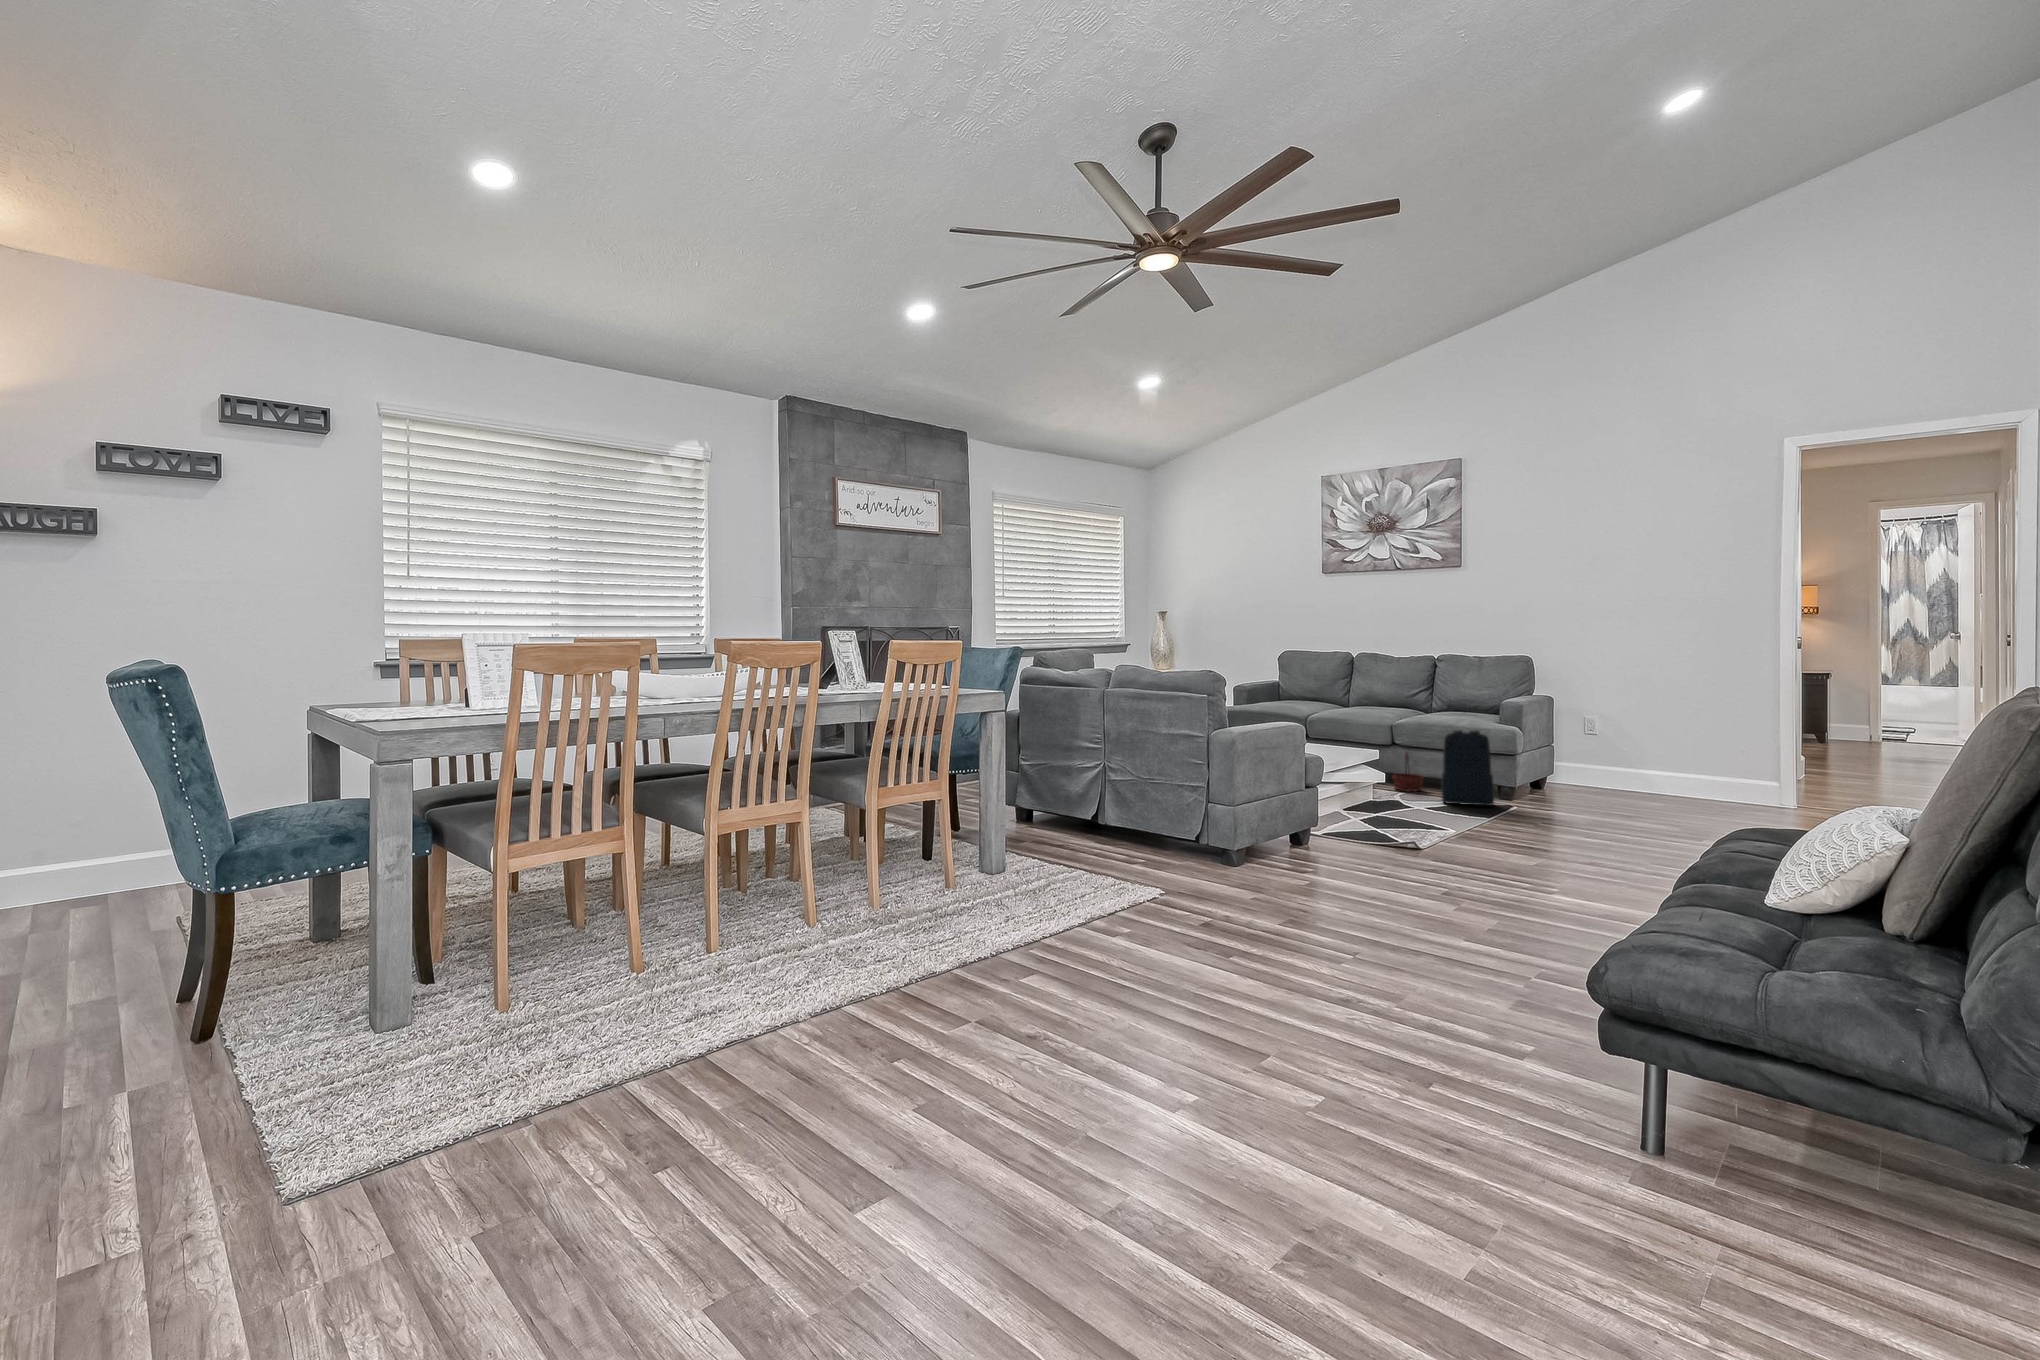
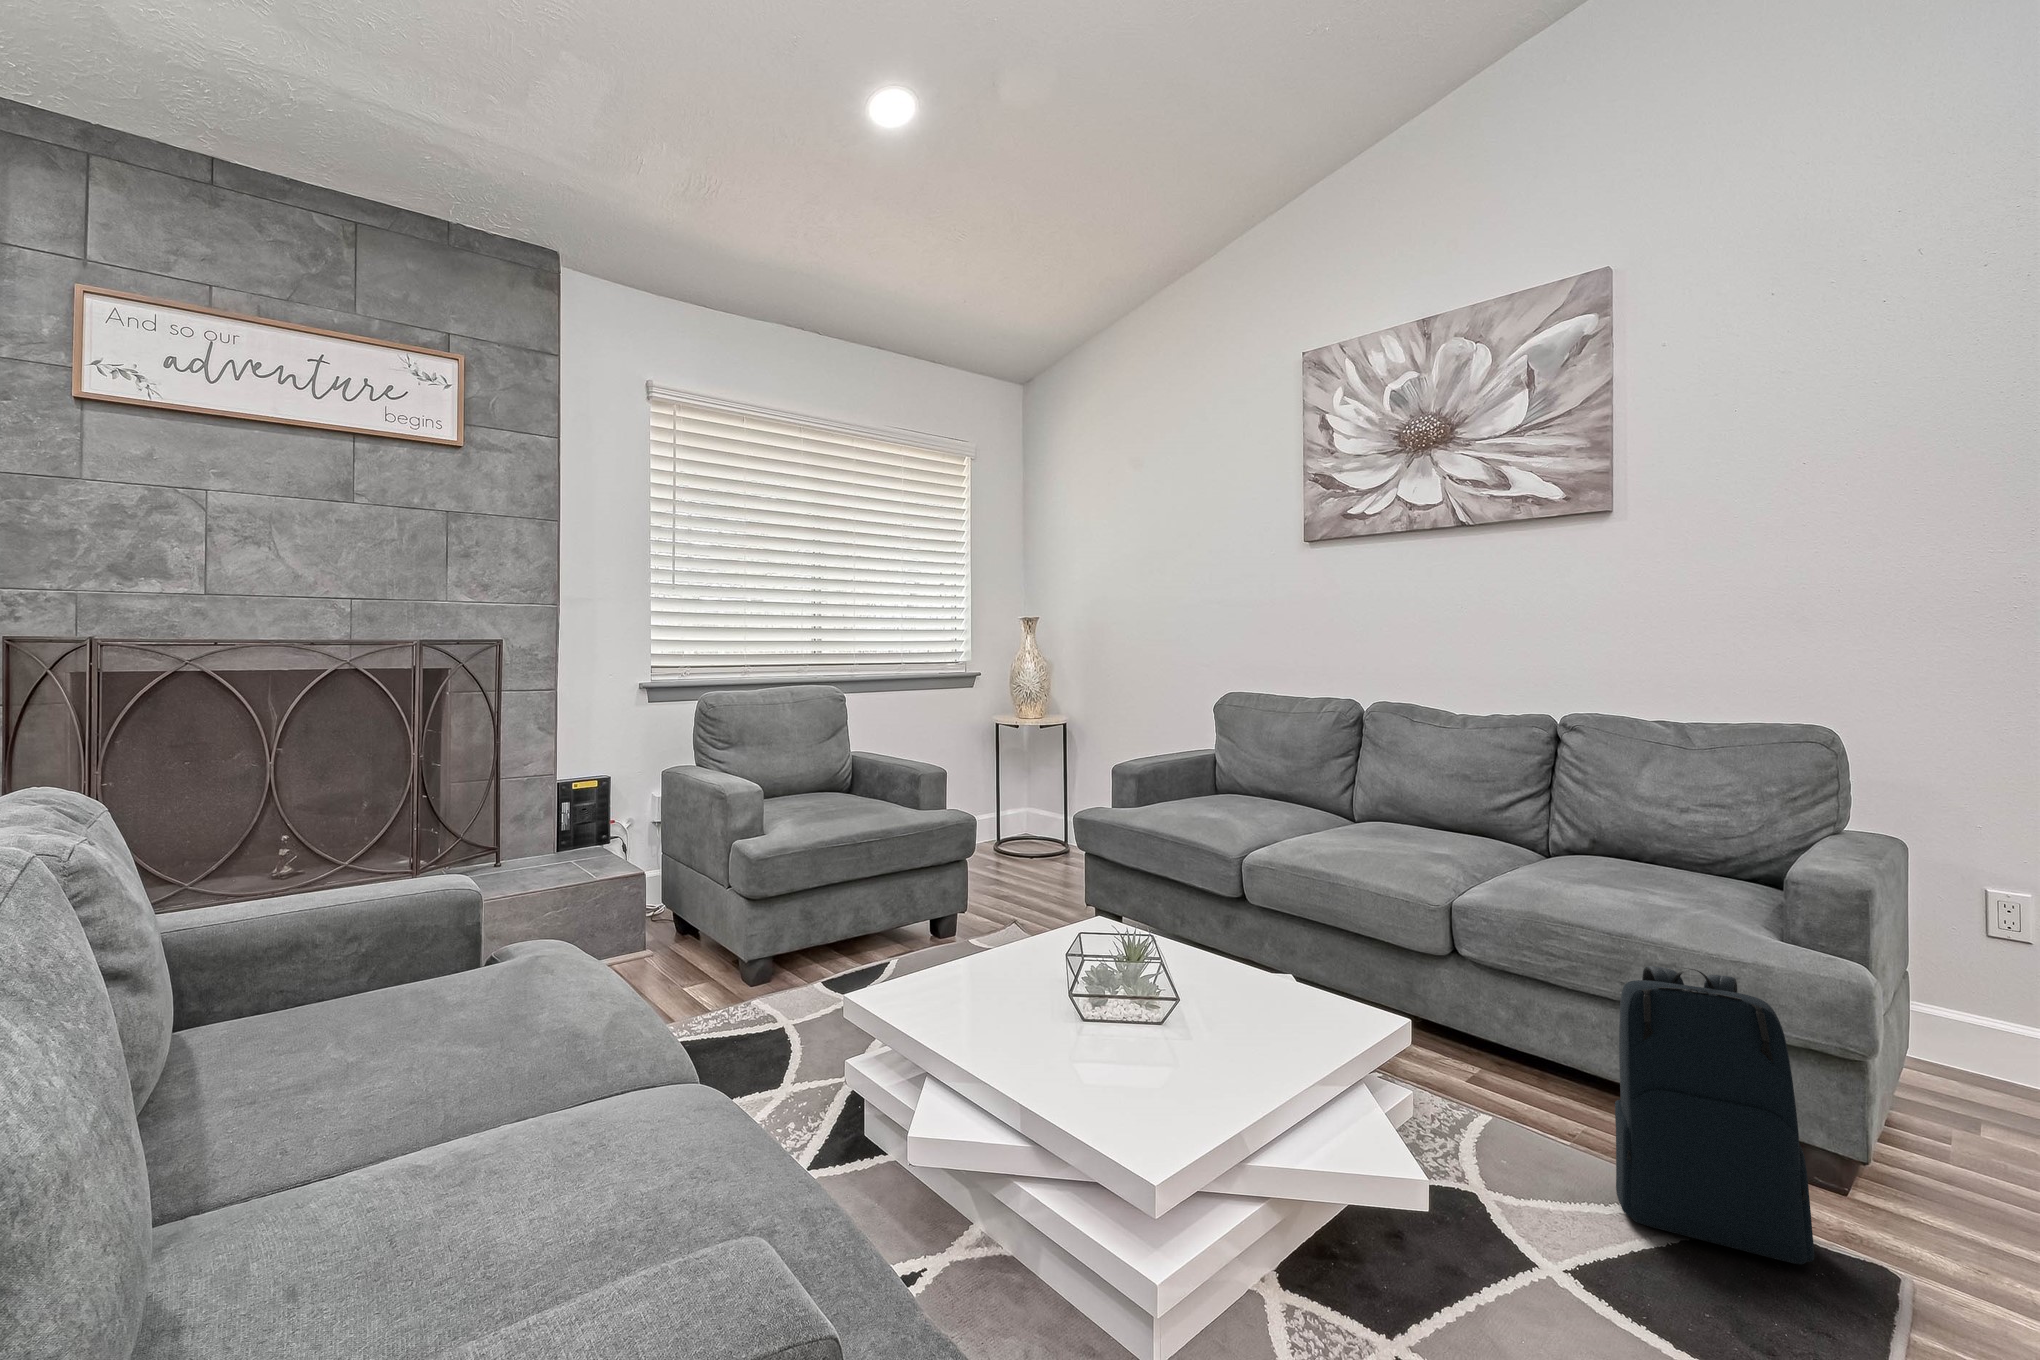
basket: present [1393,753,1424,792] -> none [1454,989,1546,1112]

